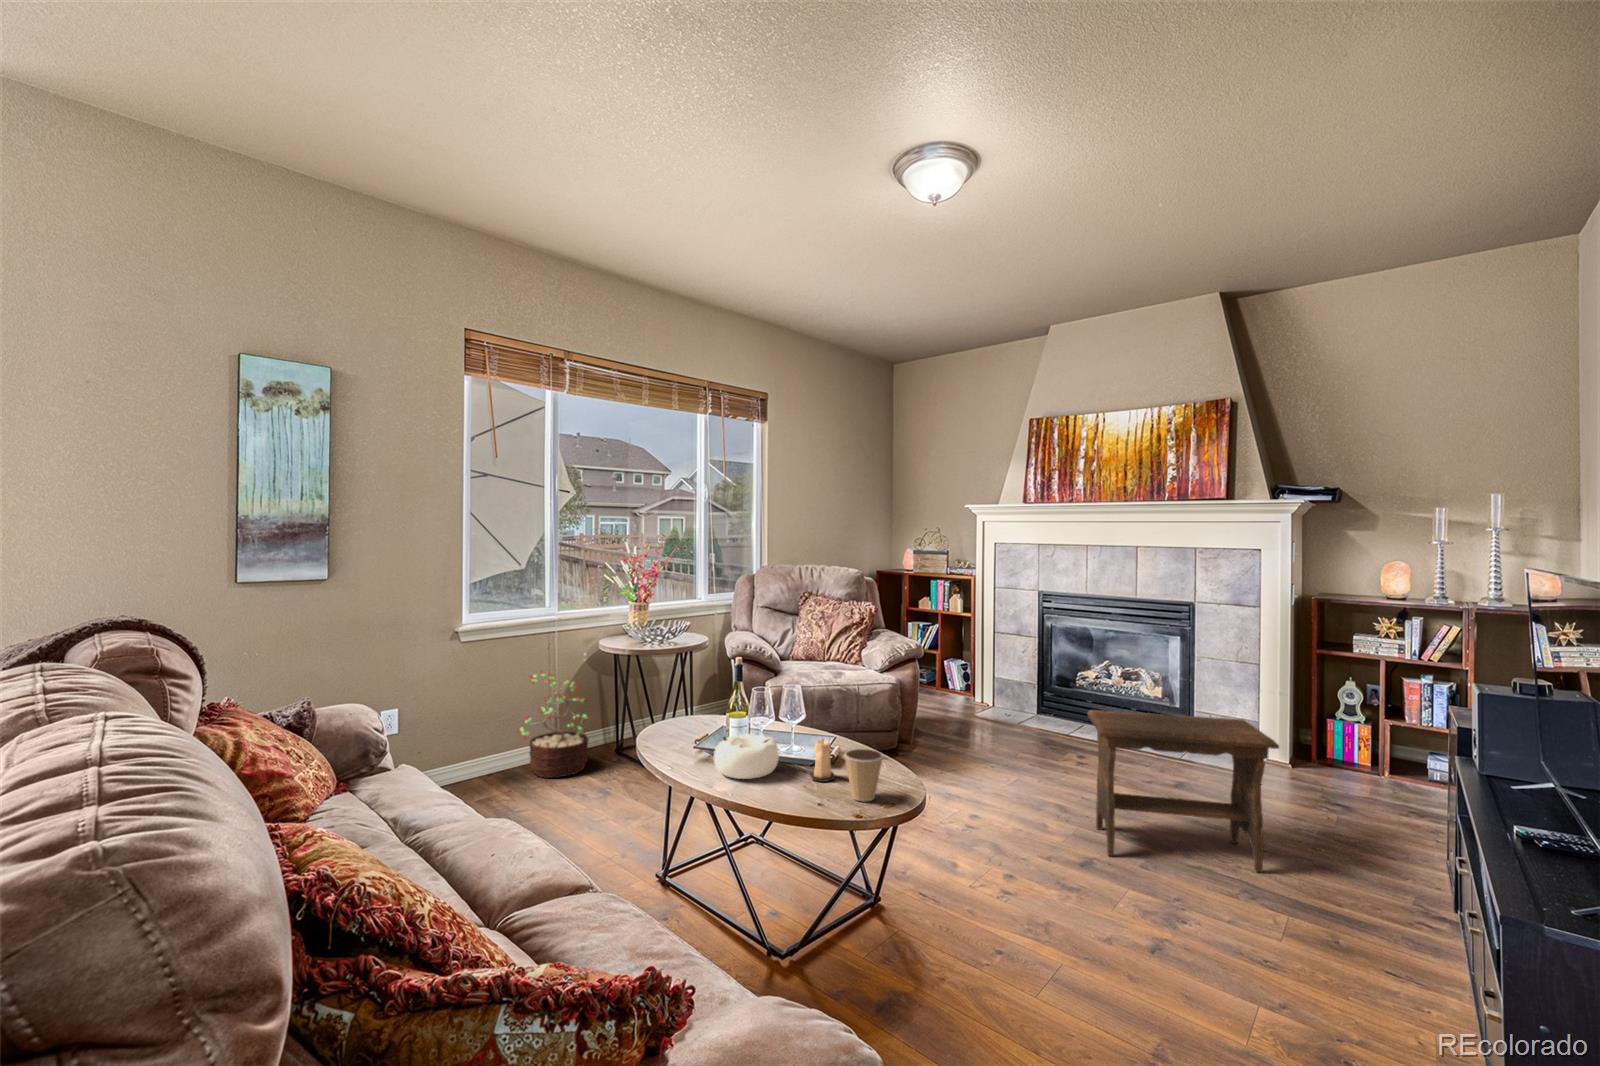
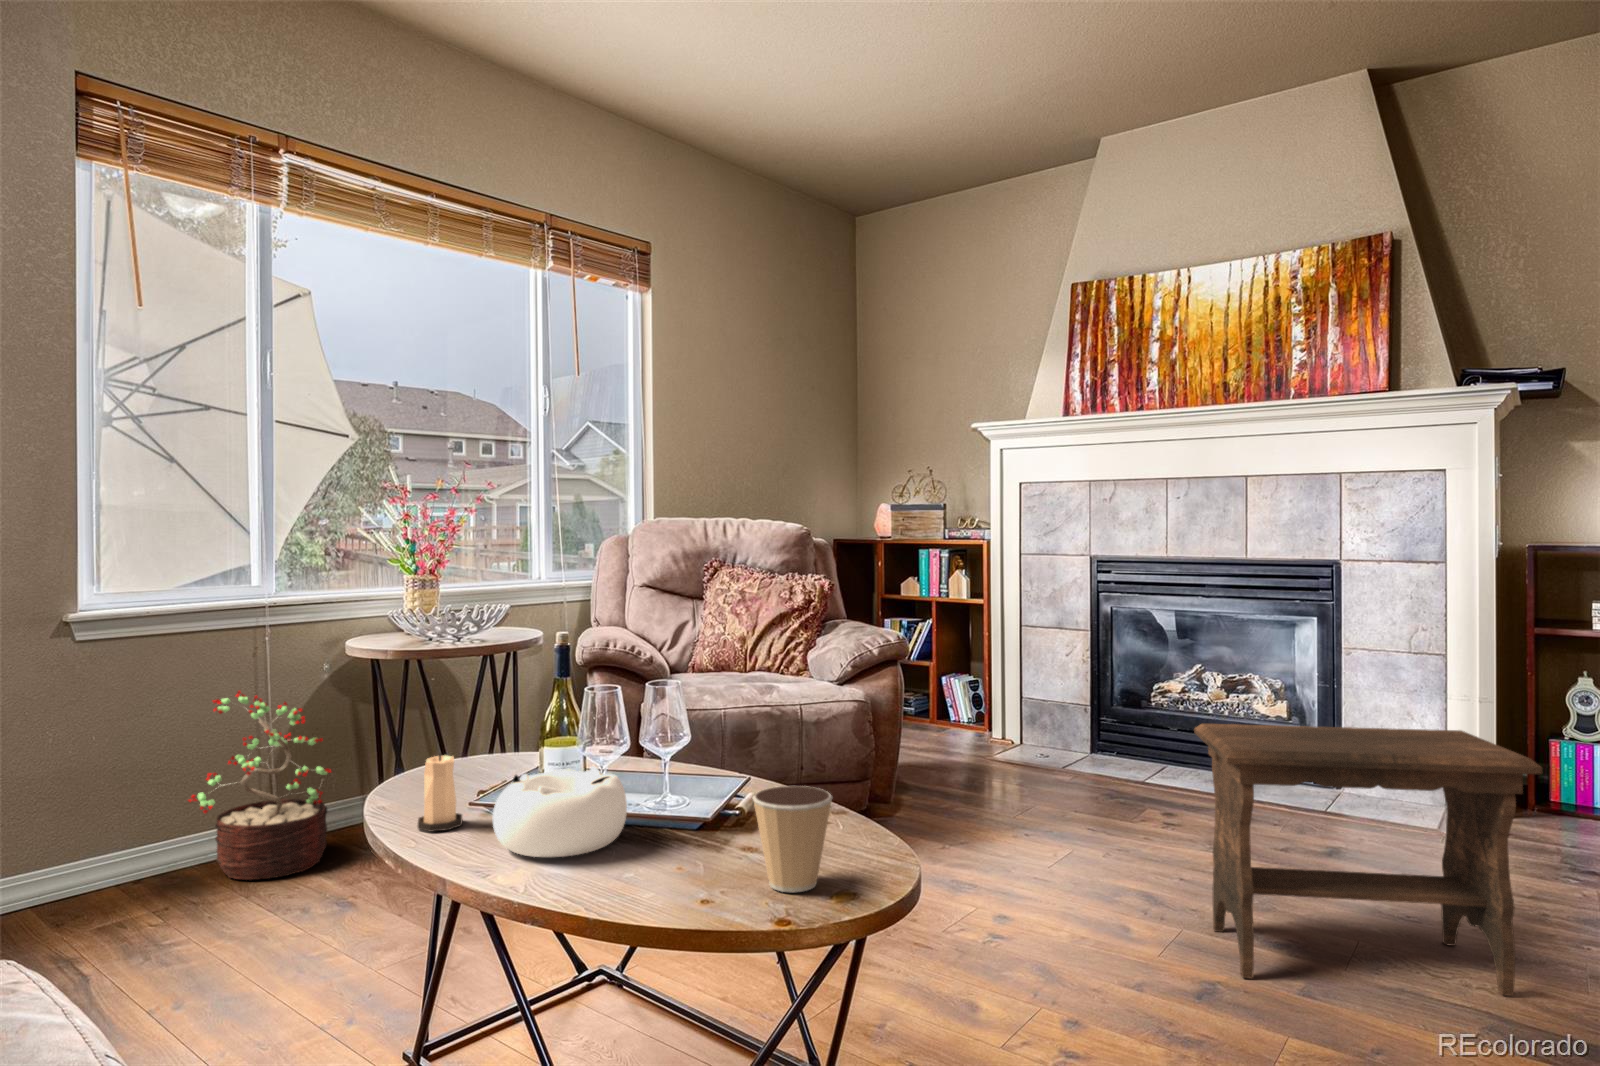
candle: present [811,739,835,782] -> present [418,753,462,831]

